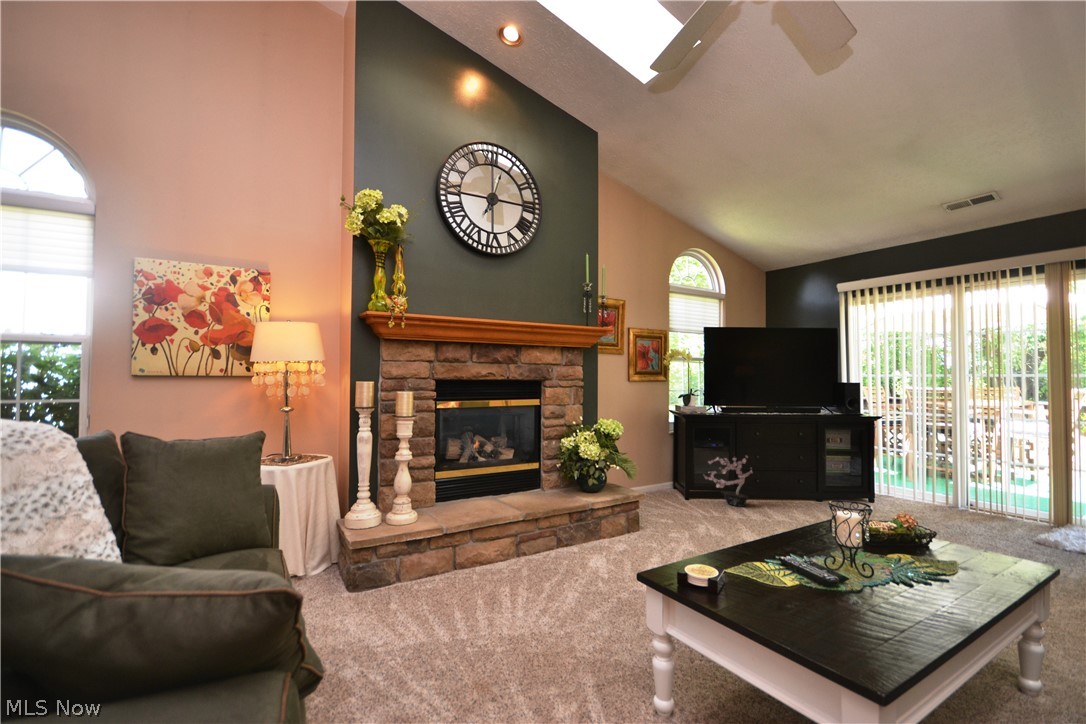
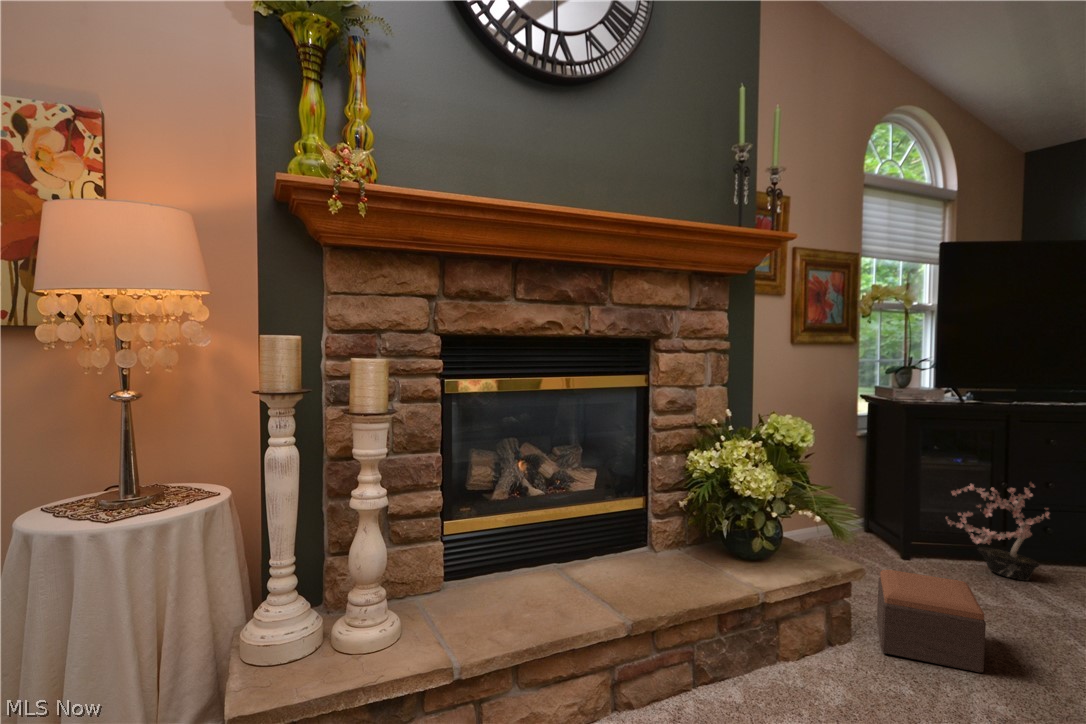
footstool: none [652,497,698,540] -> present [877,569,986,673]

